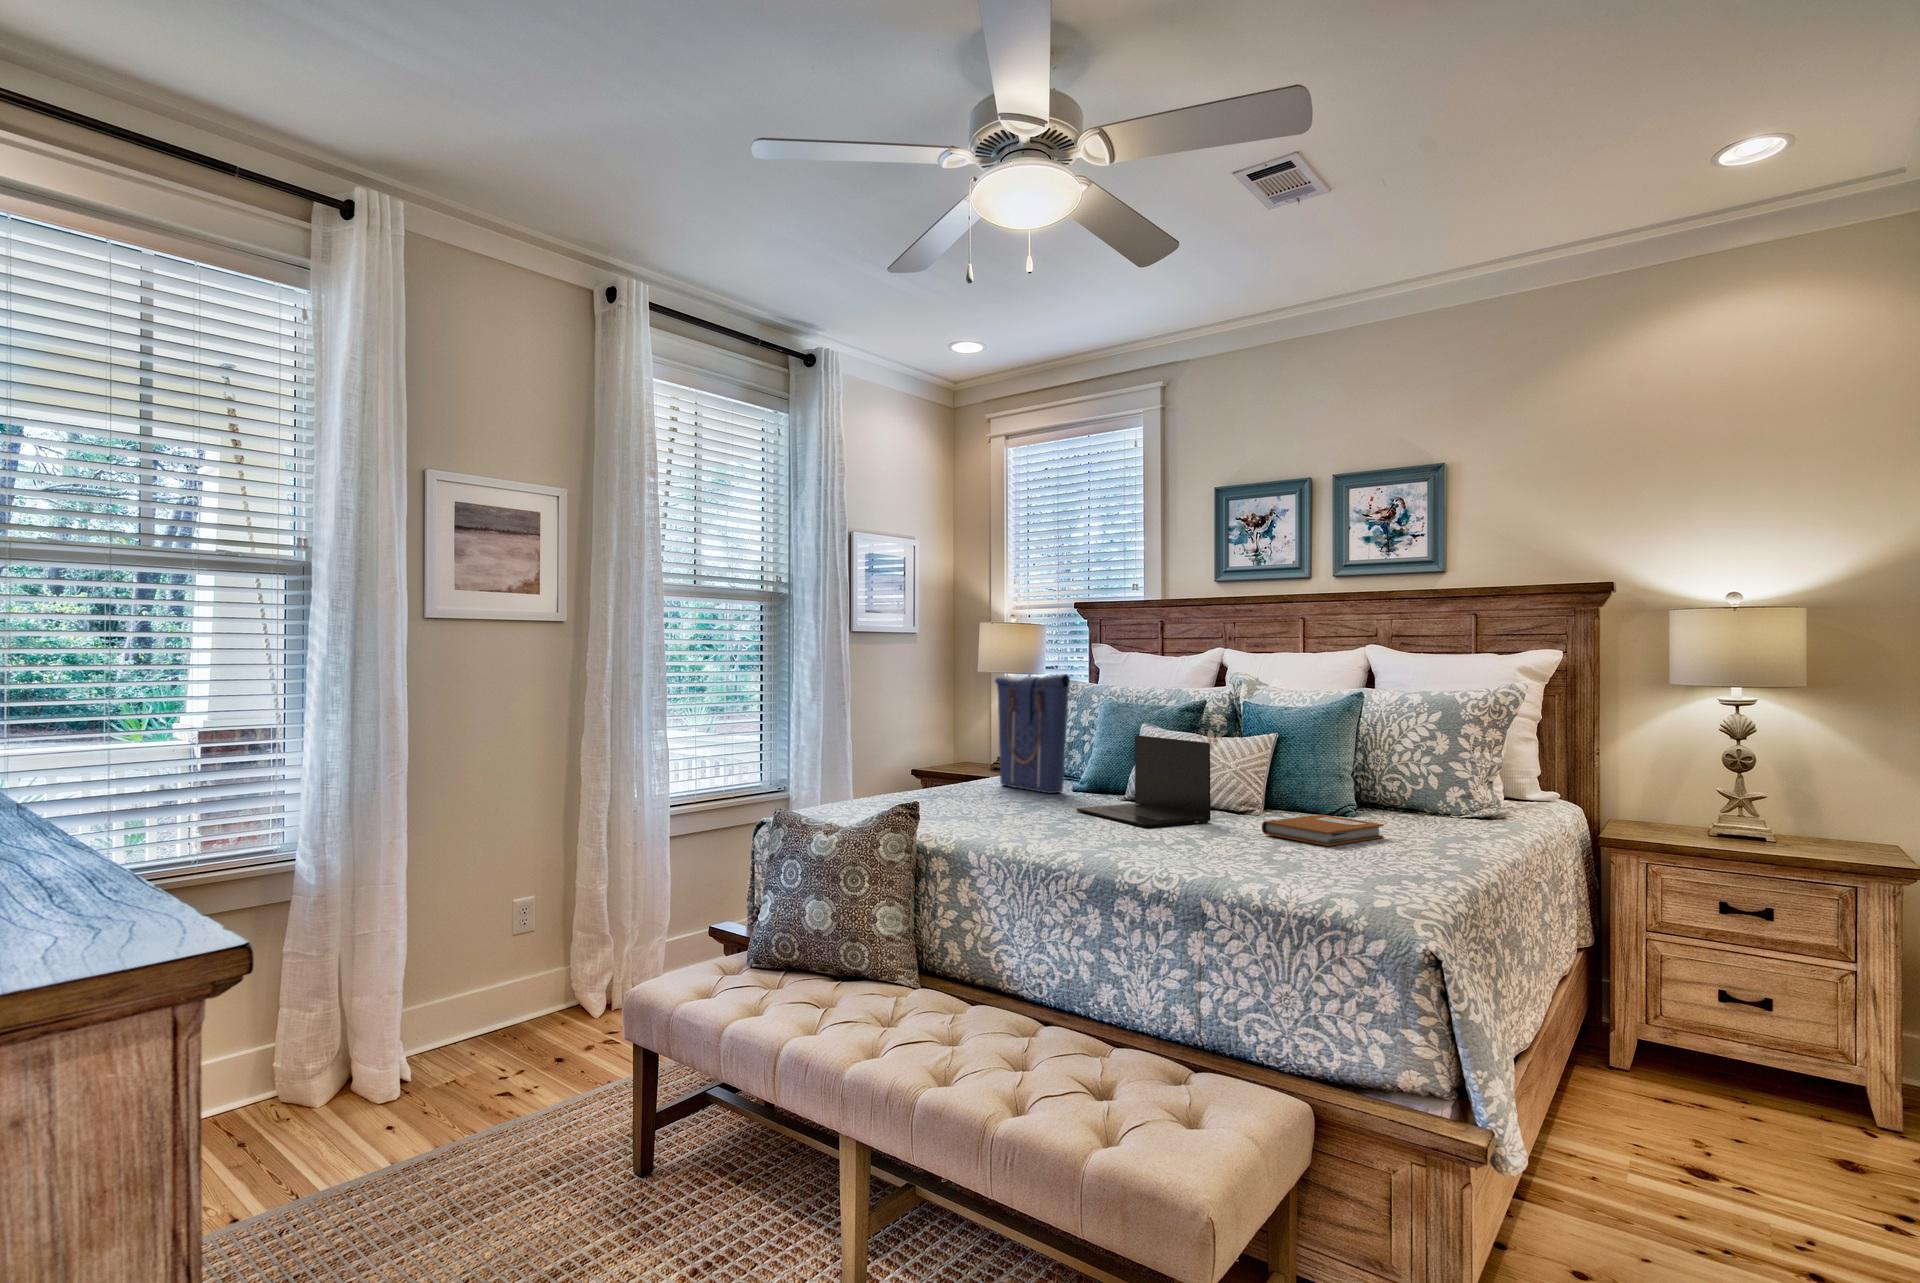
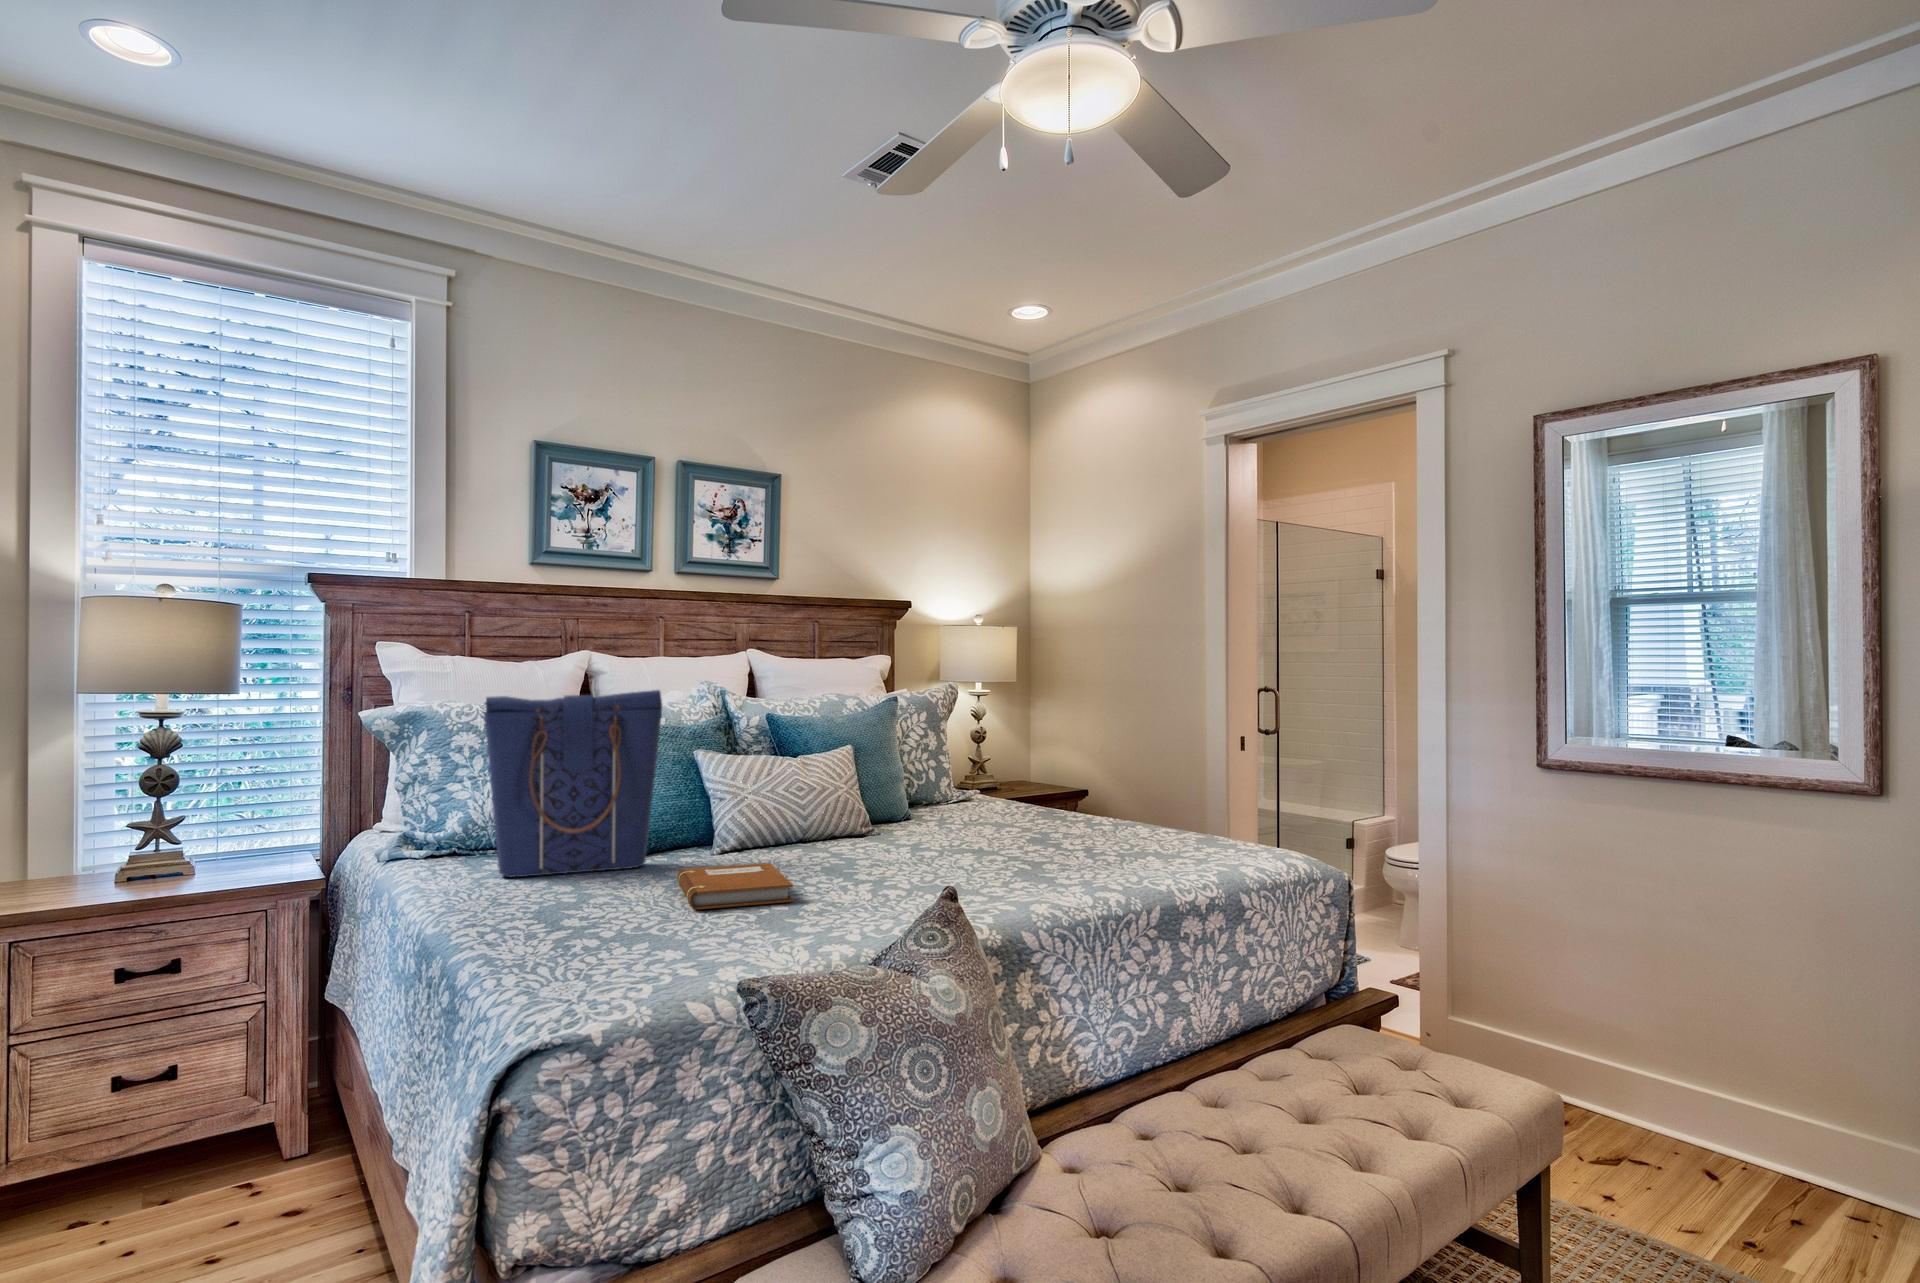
laptop: present [1077,735,1211,827] -> none [799,760,954,871]
notebook: present [1262,814,1384,846] -> present [677,863,793,909]

